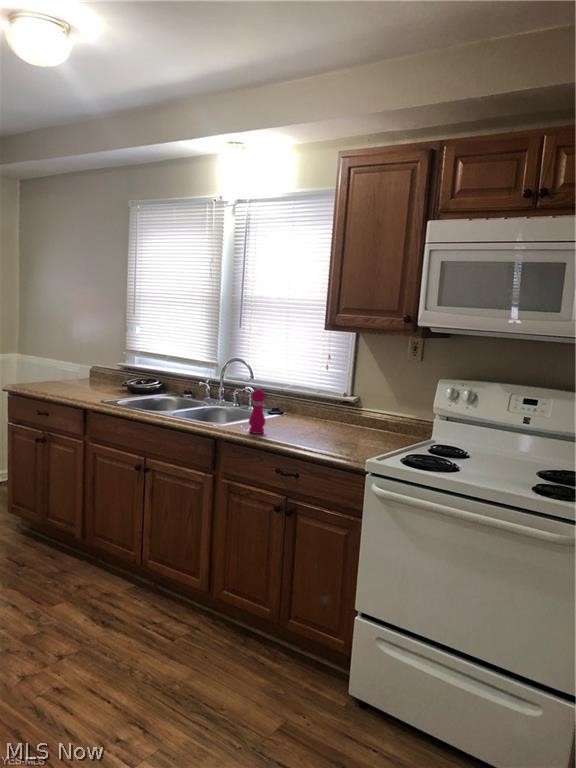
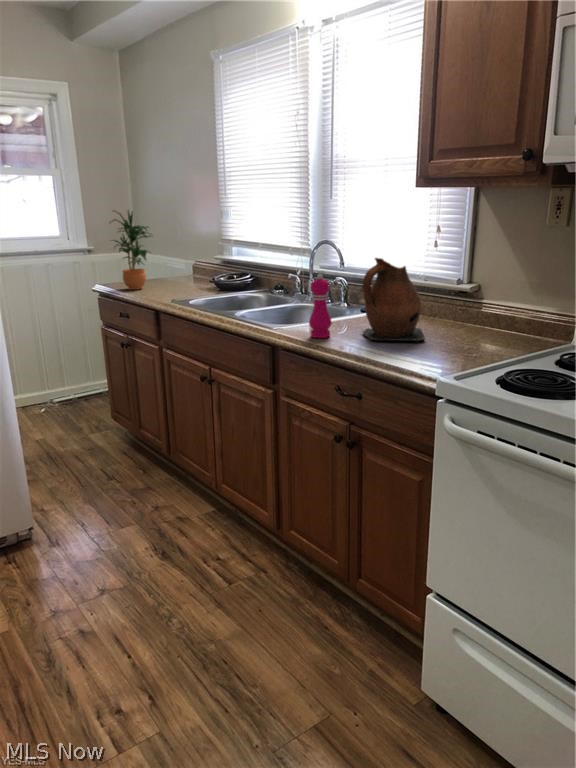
potted plant: none [30,319,75,389] -> present [110,210,150,290]
ceramic pitcher: none [283,376,333,437] -> present [362,258,425,342]

